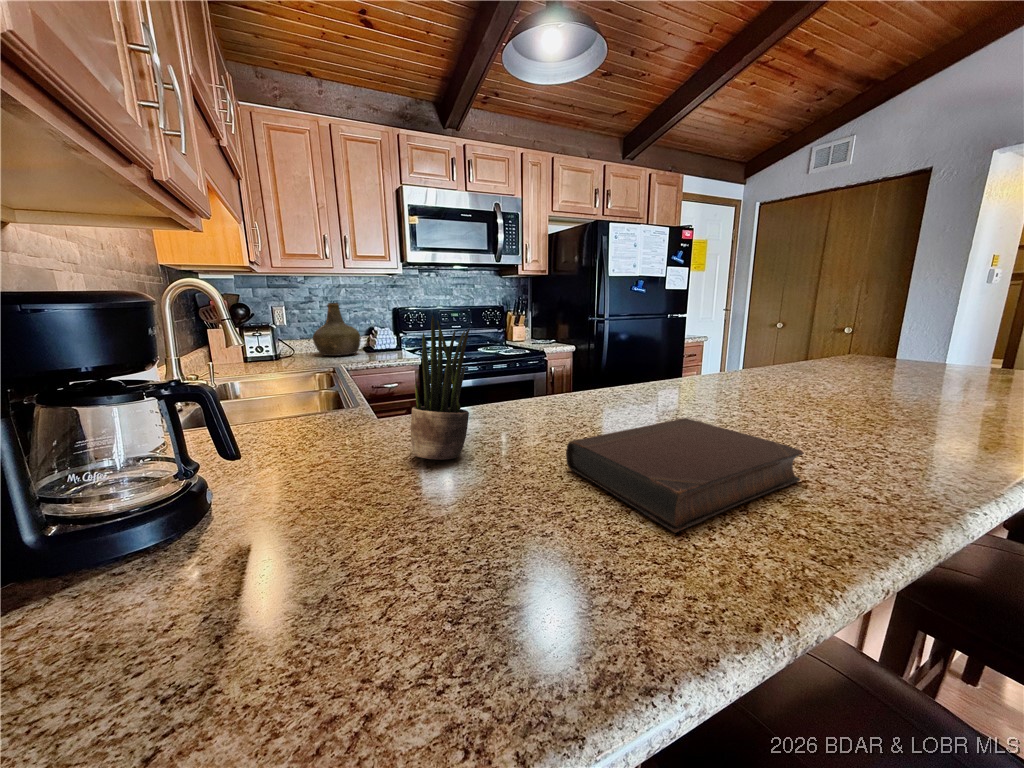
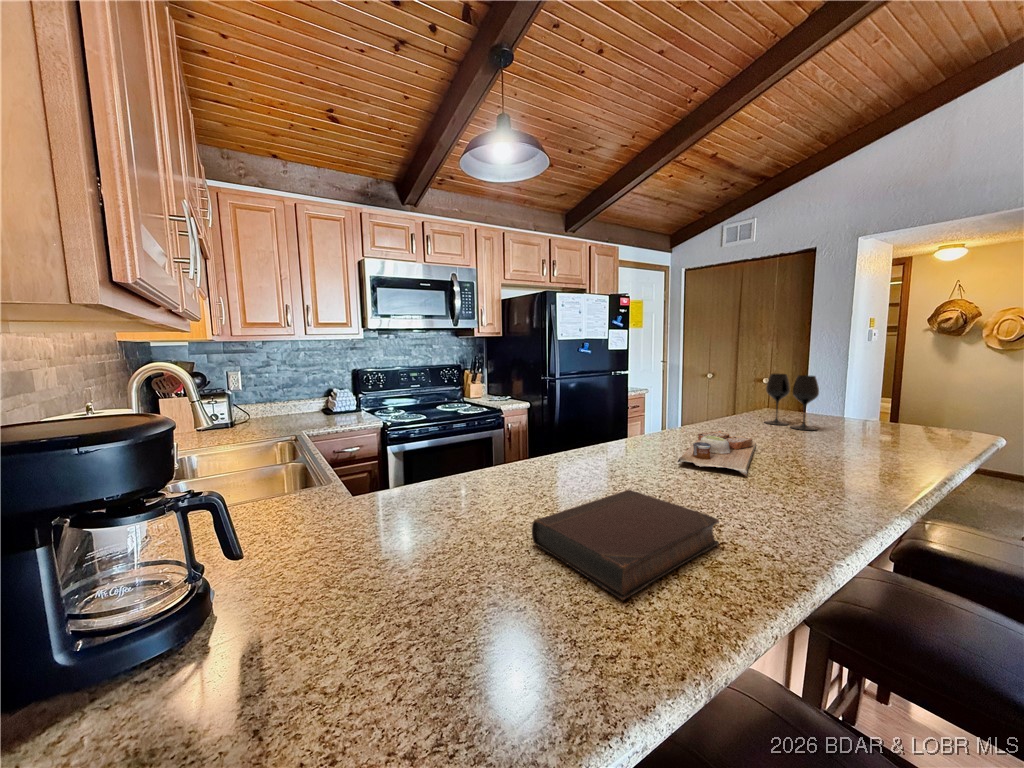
bottle: present [313,303,361,356] -> none [269,368,318,421]
wine glass: none [848,308,927,374] -> present [765,374,819,430]
potted plant: present [411,316,470,459] -> none [393,413,446,542]
cutting board: none [743,369,840,414] -> present [678,431,756,476]

